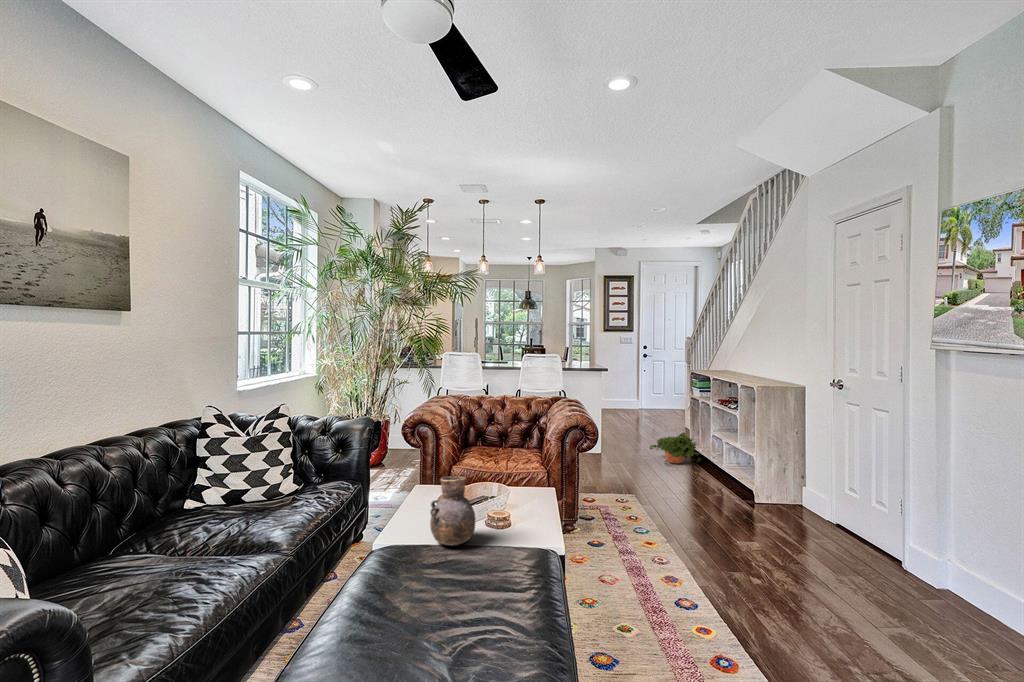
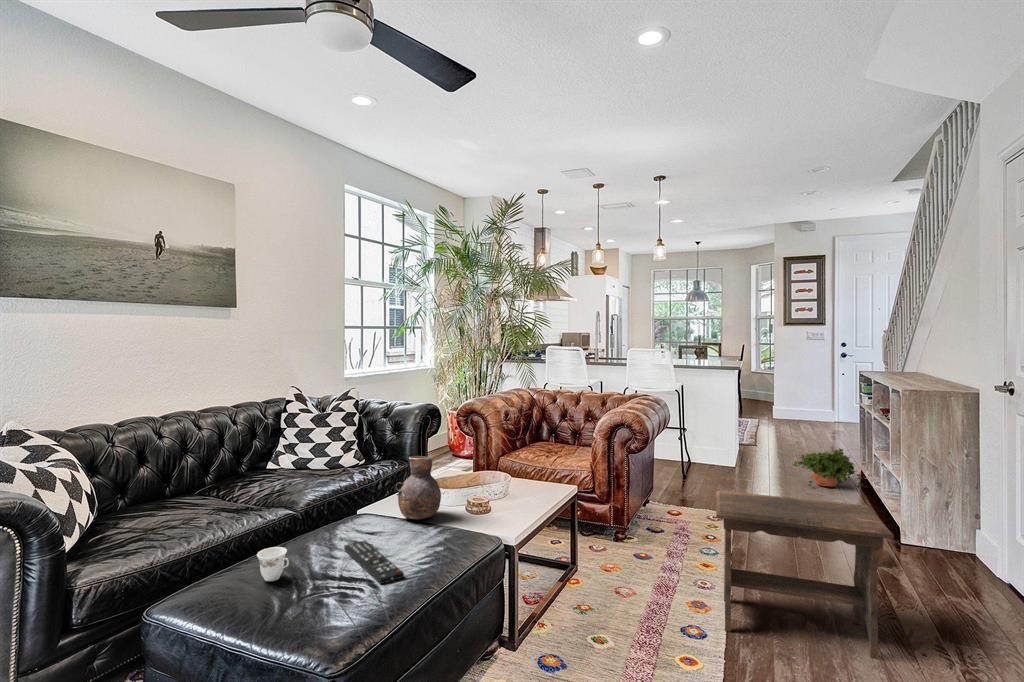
footstool: none [677,479,826,598] -> present [716,491,894,659]
remote control: none [423,579,525,626] -> present [344,540,404,584]
teacup: none [368,607,408,653] -> present [257,547,289,581]

